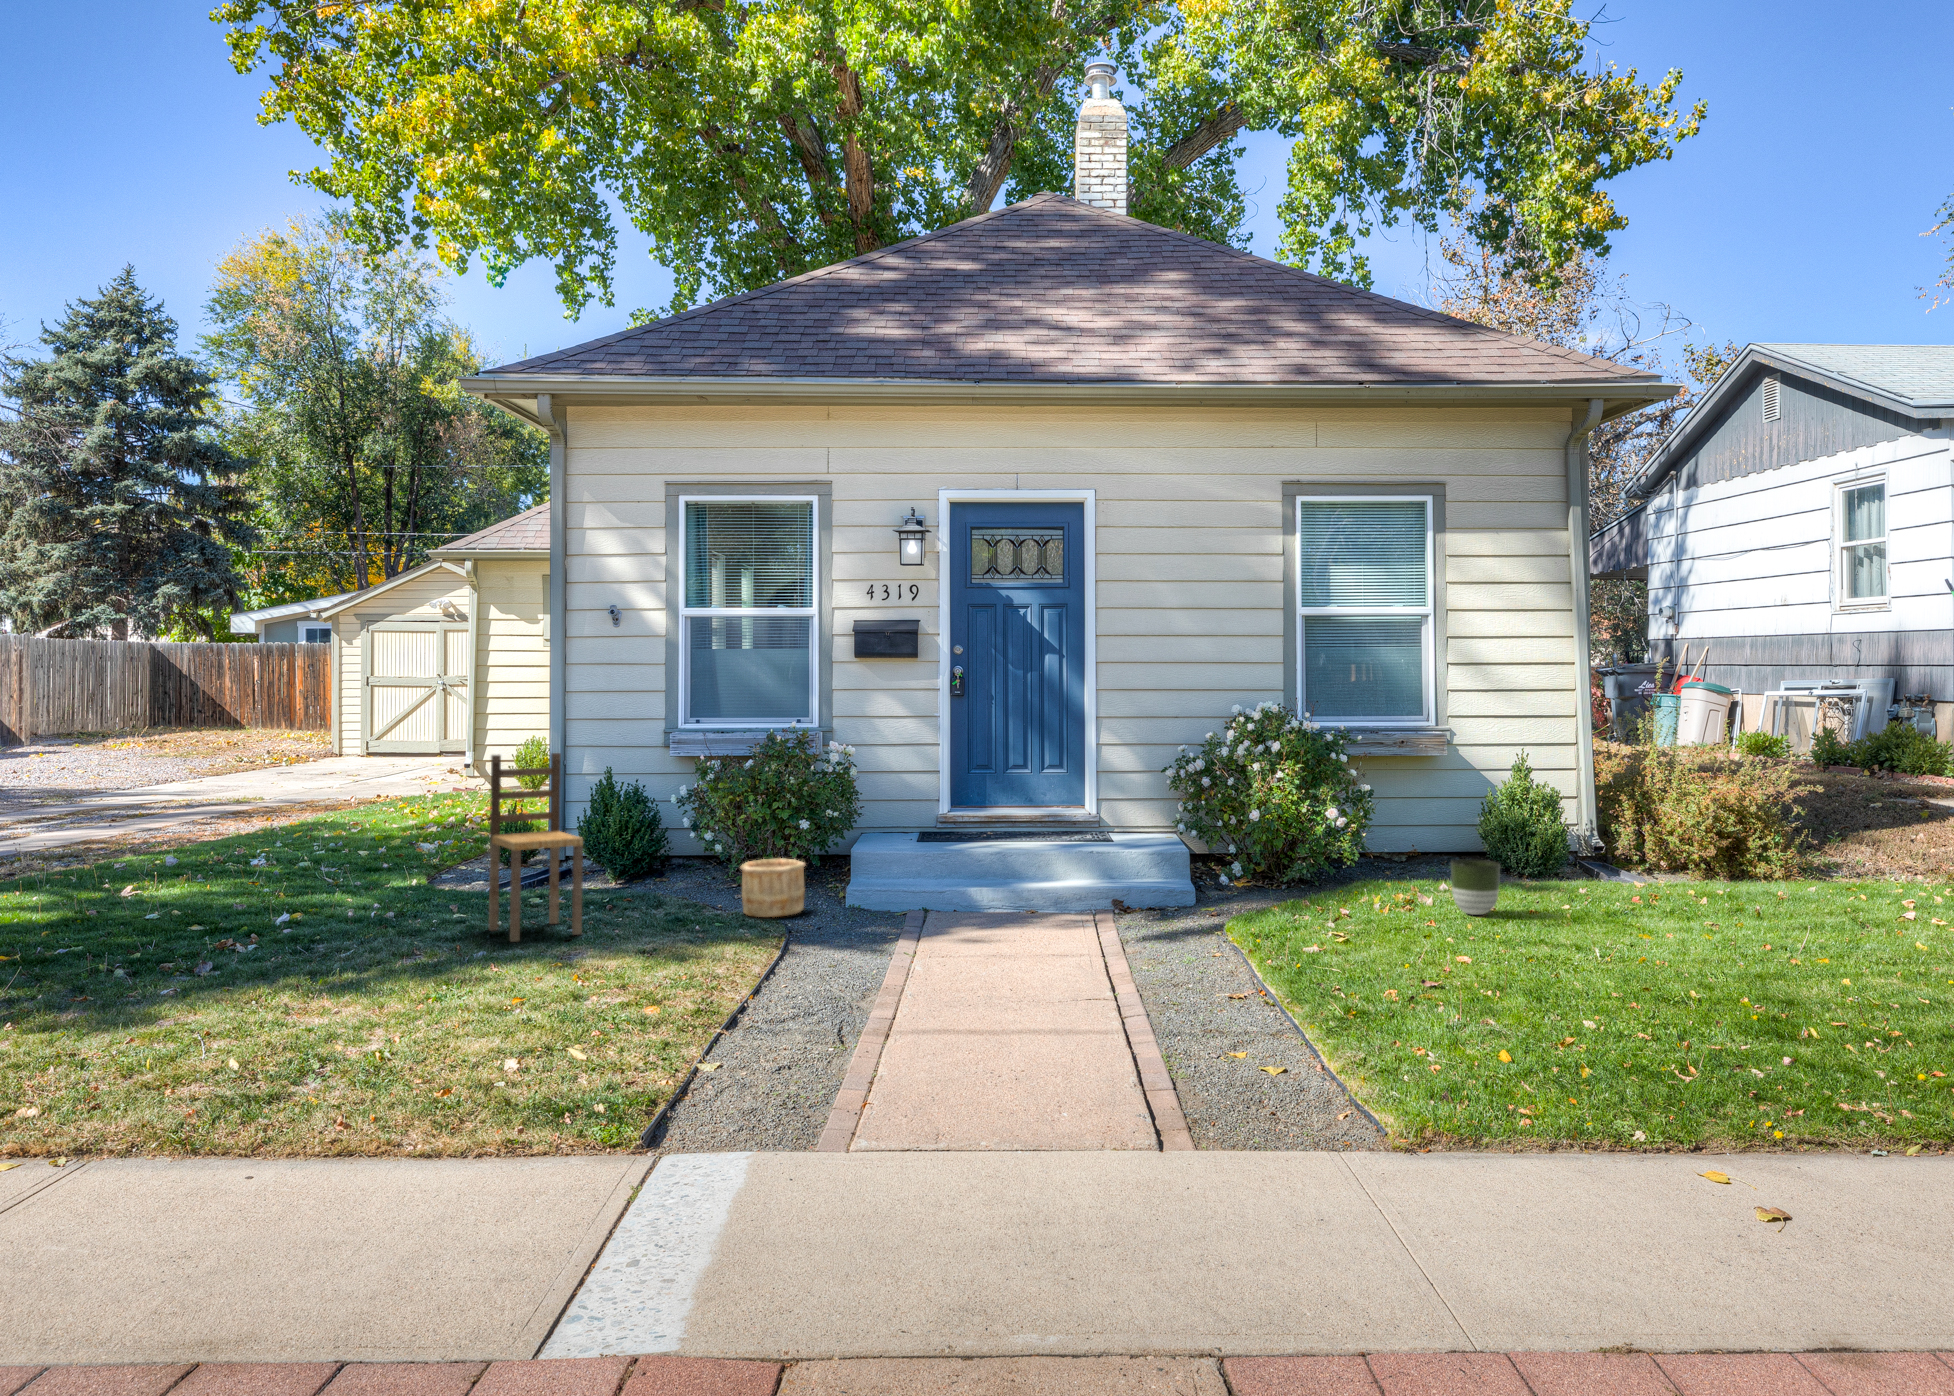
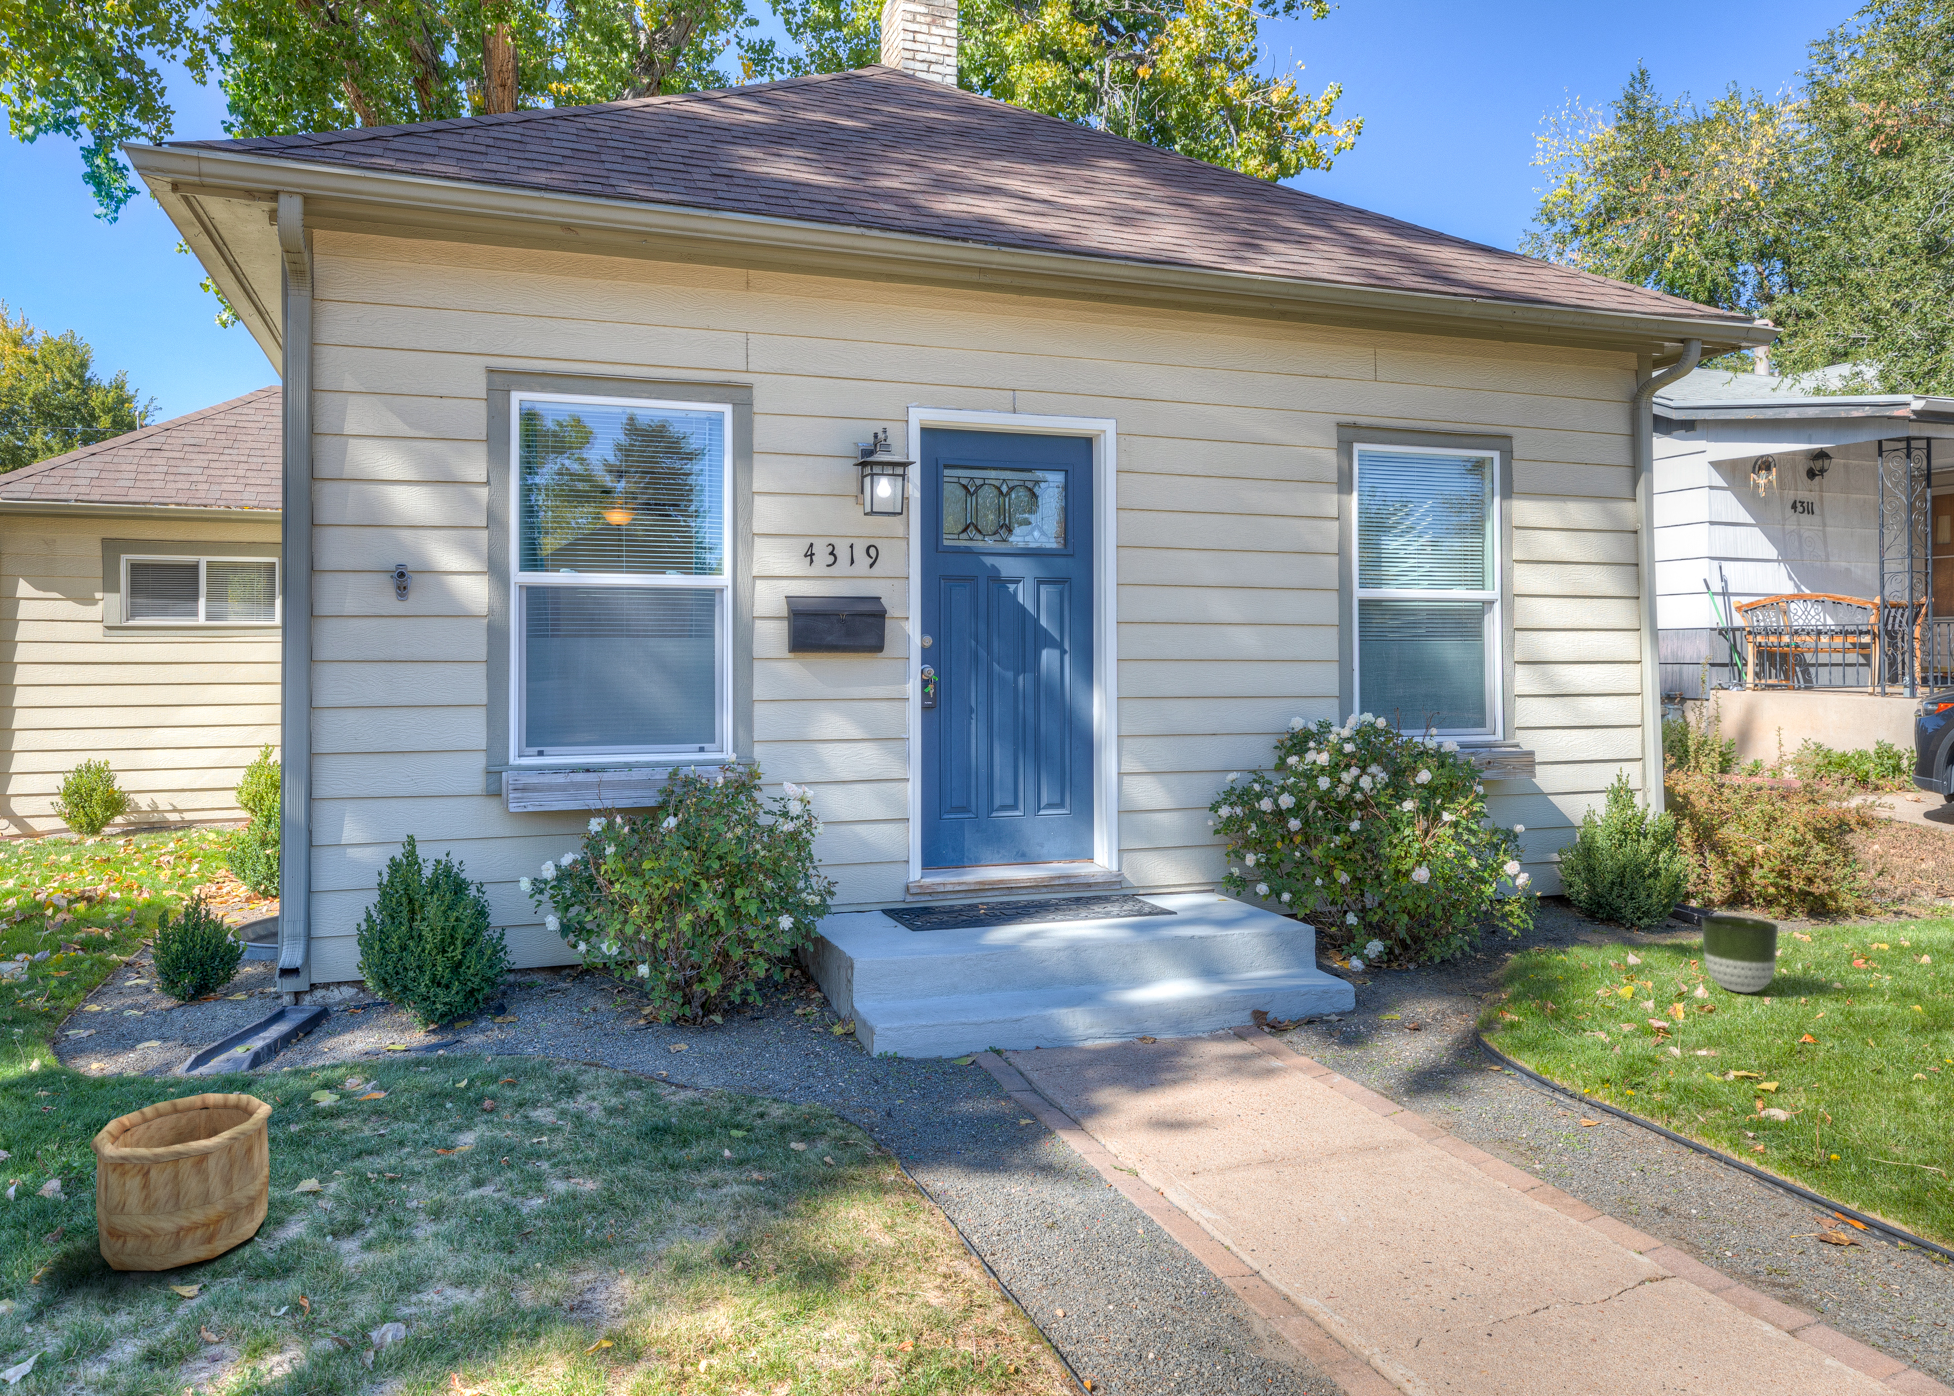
chair: present [489,753,583,942] -> none [336,855,570,1317]
wooden bucket: present [740,858,805,917] -> present [90,1093,272,1271]

